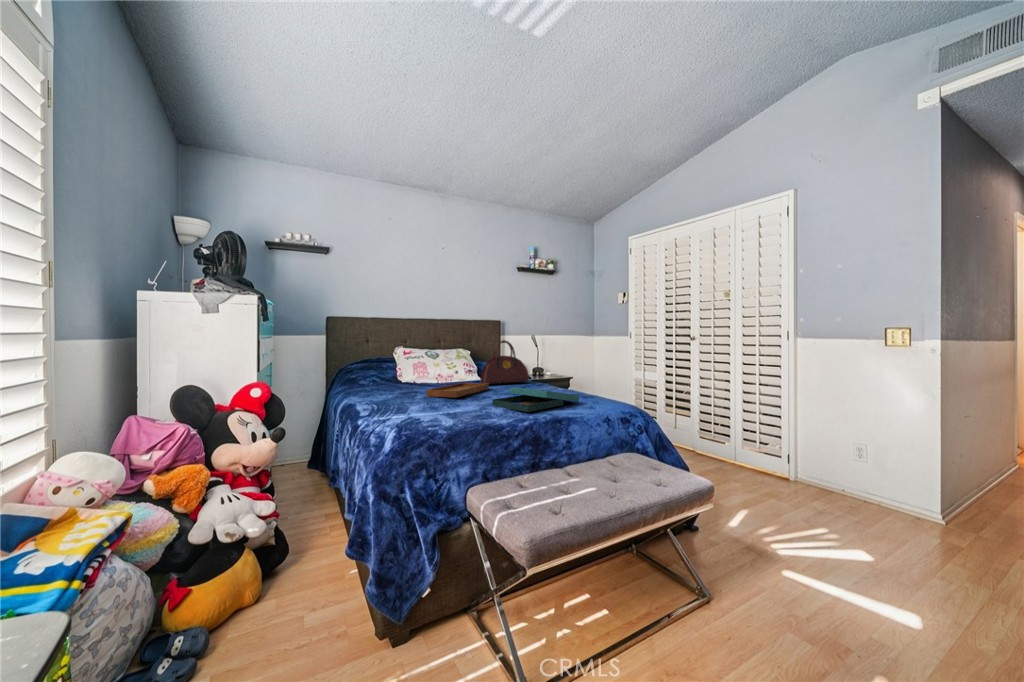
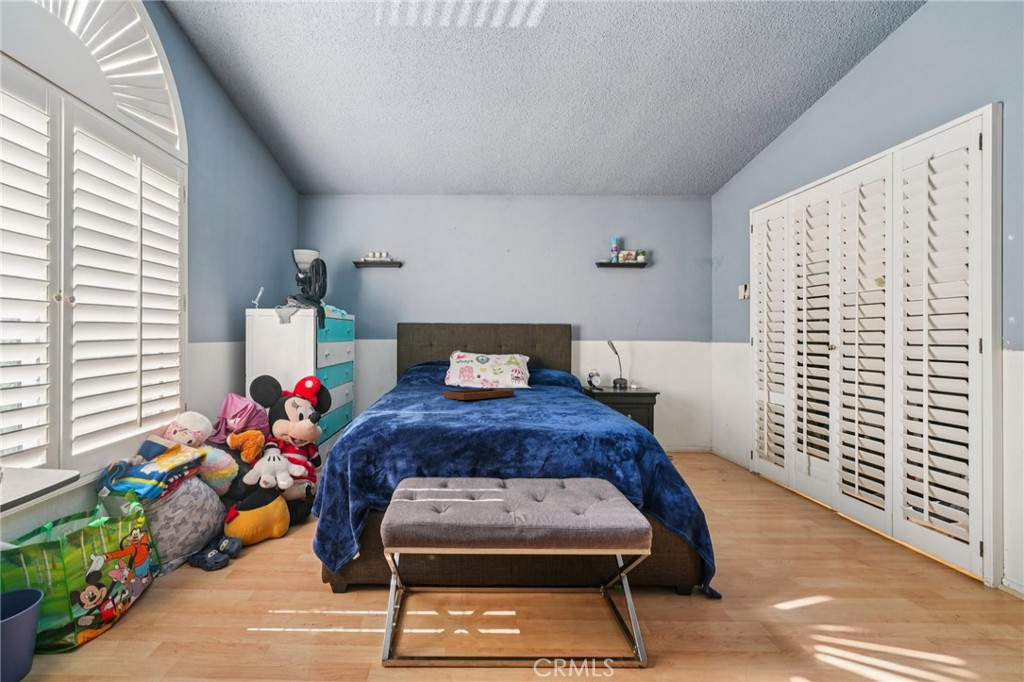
handbag: present [481,340,529,384] -> none [518,345,569,392]
board game: present [492,387,579,412] -> none [486,392,576,416]

